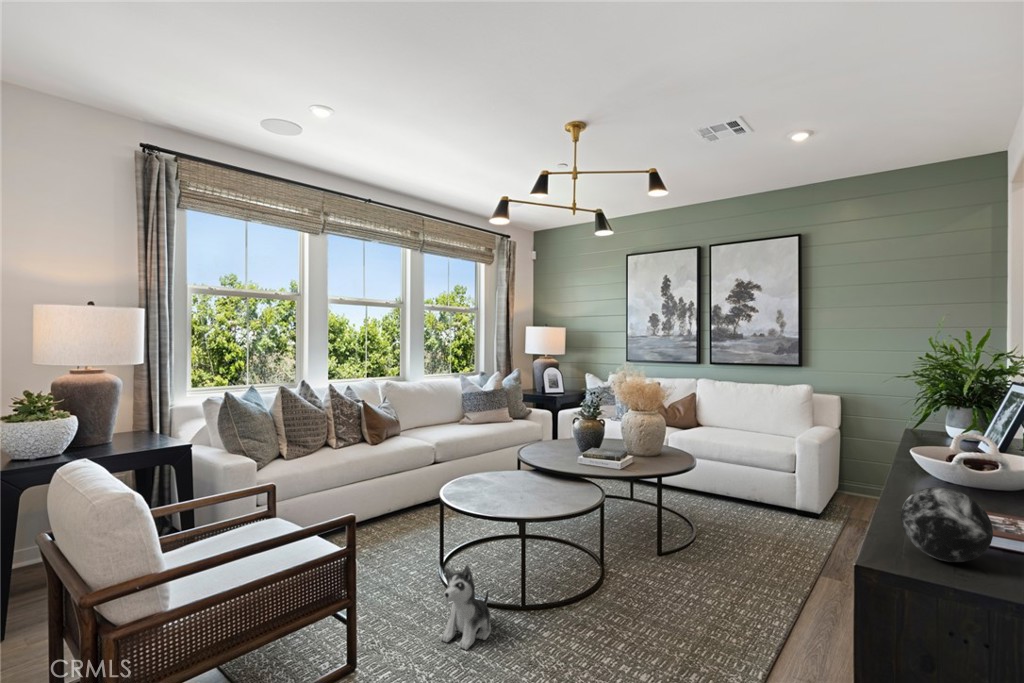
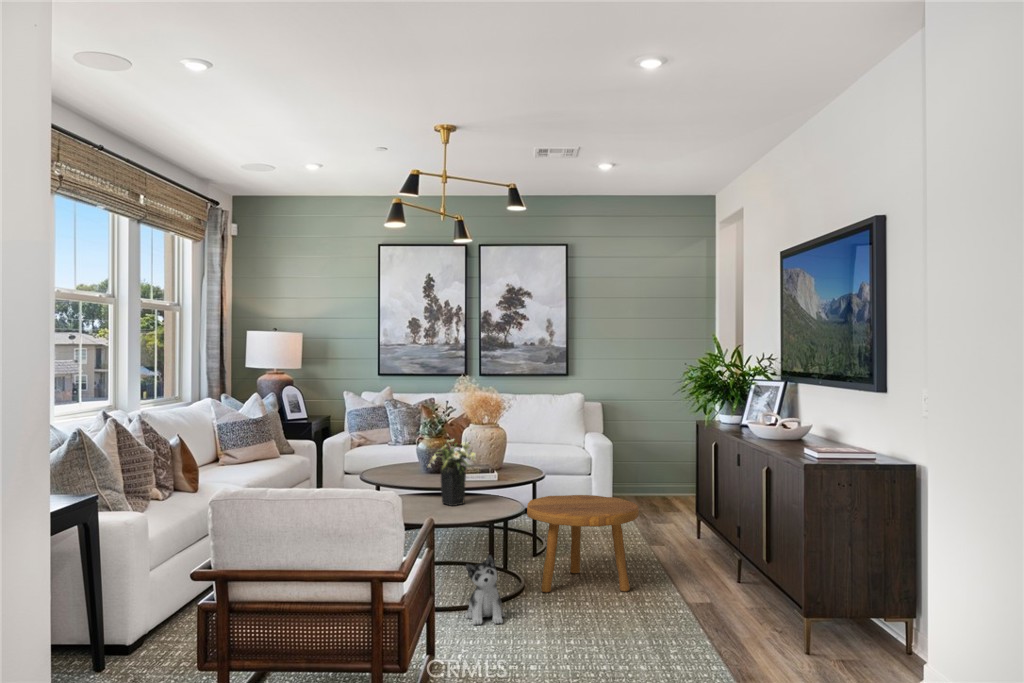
flower arrangement: none [475,427,534,496] -> present [427,440,476,506]
decorative orb: present [901,487,993,562] -> none [806,424,841,457]
footstool: none [571,502,709,652] -> present [527,495,639,592]

